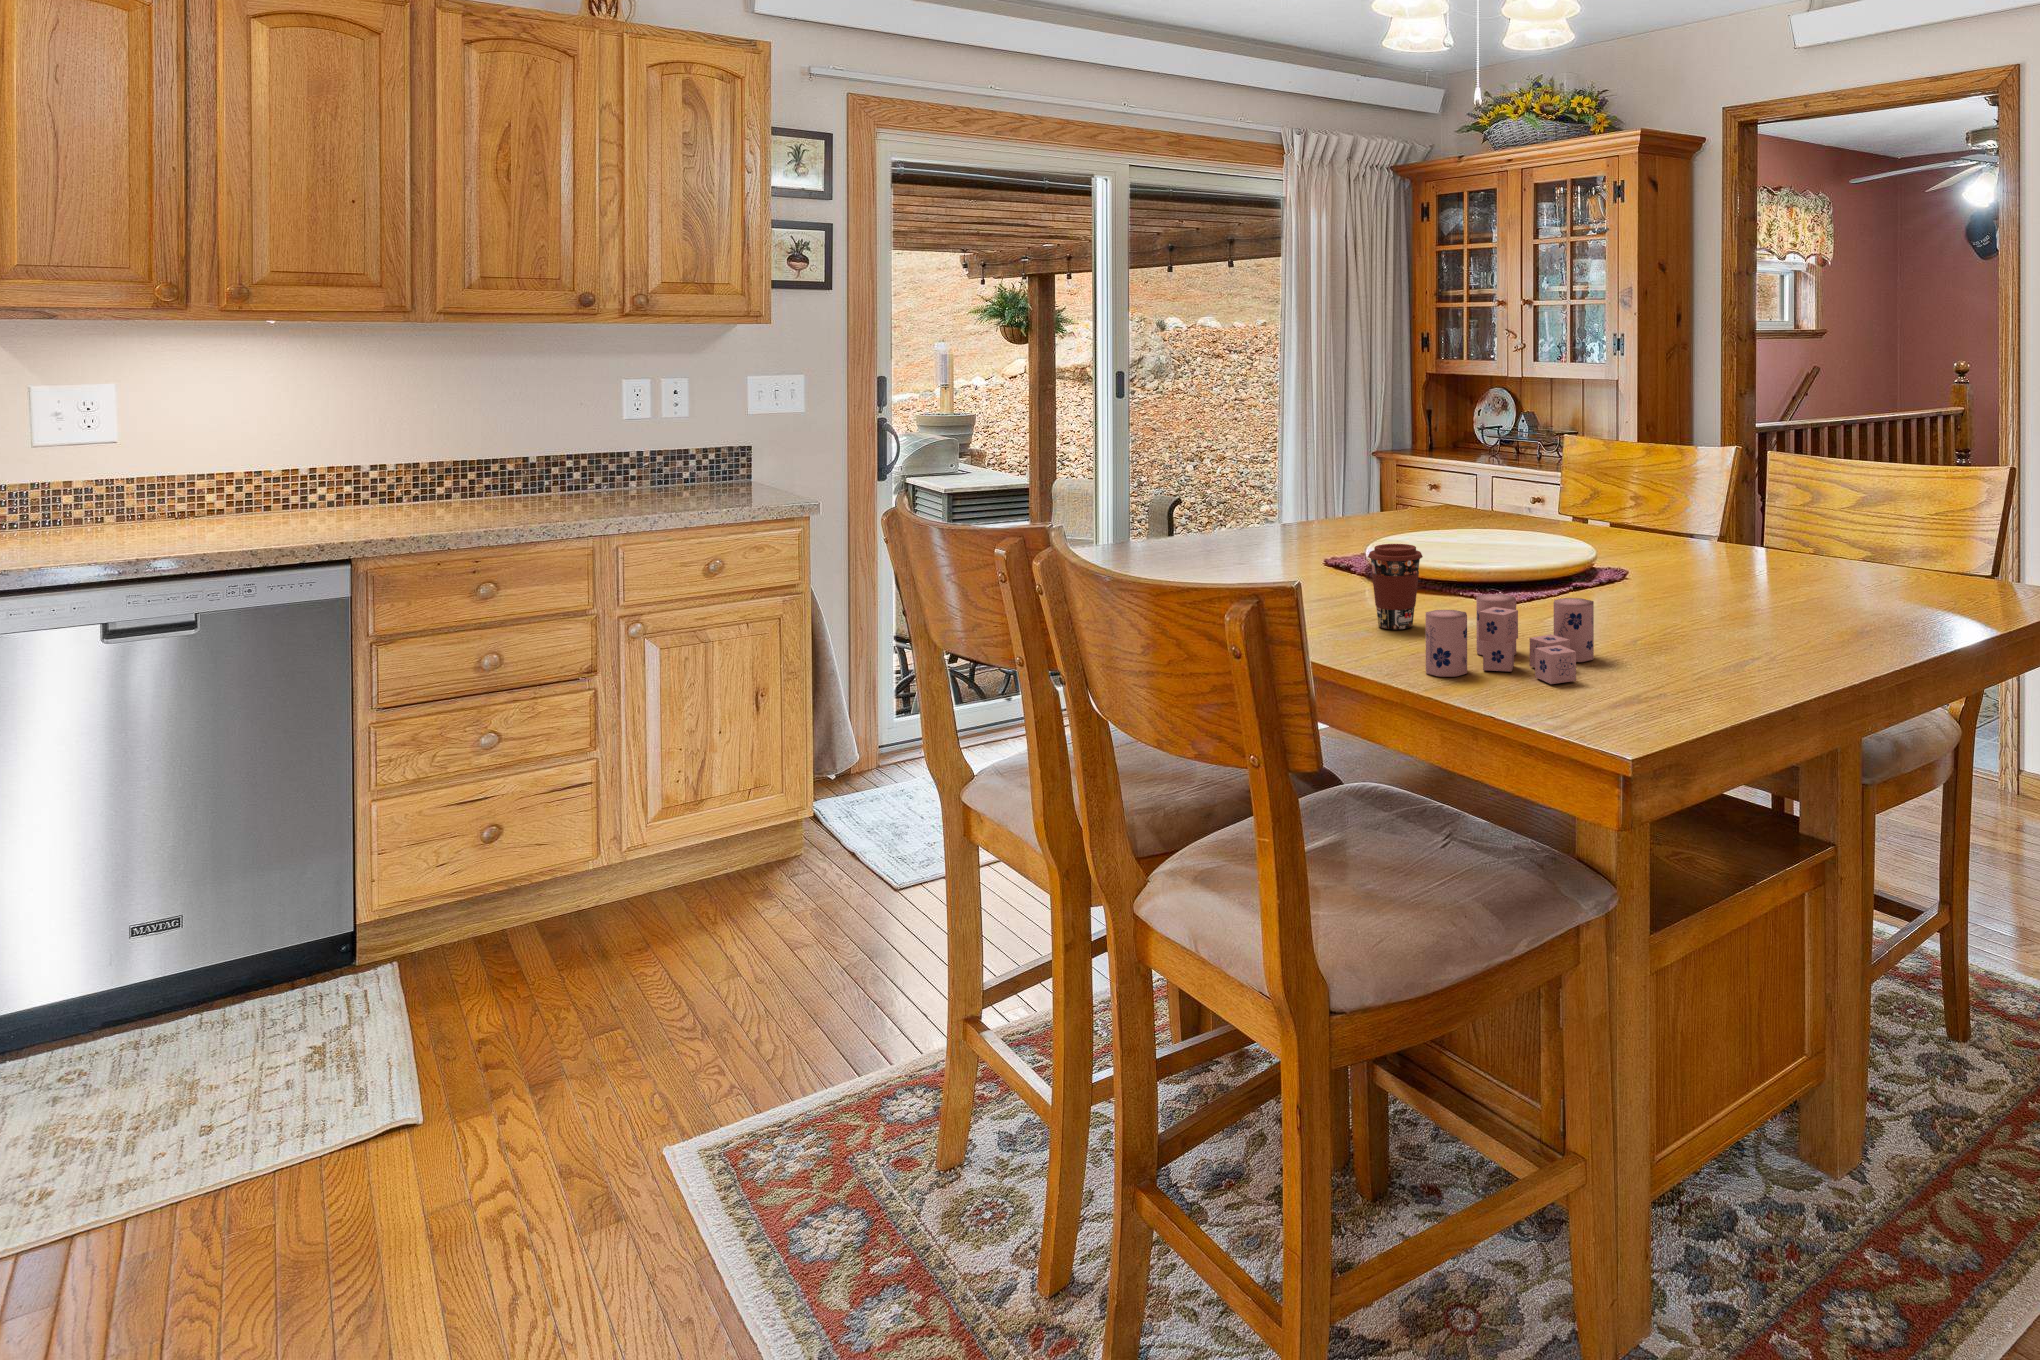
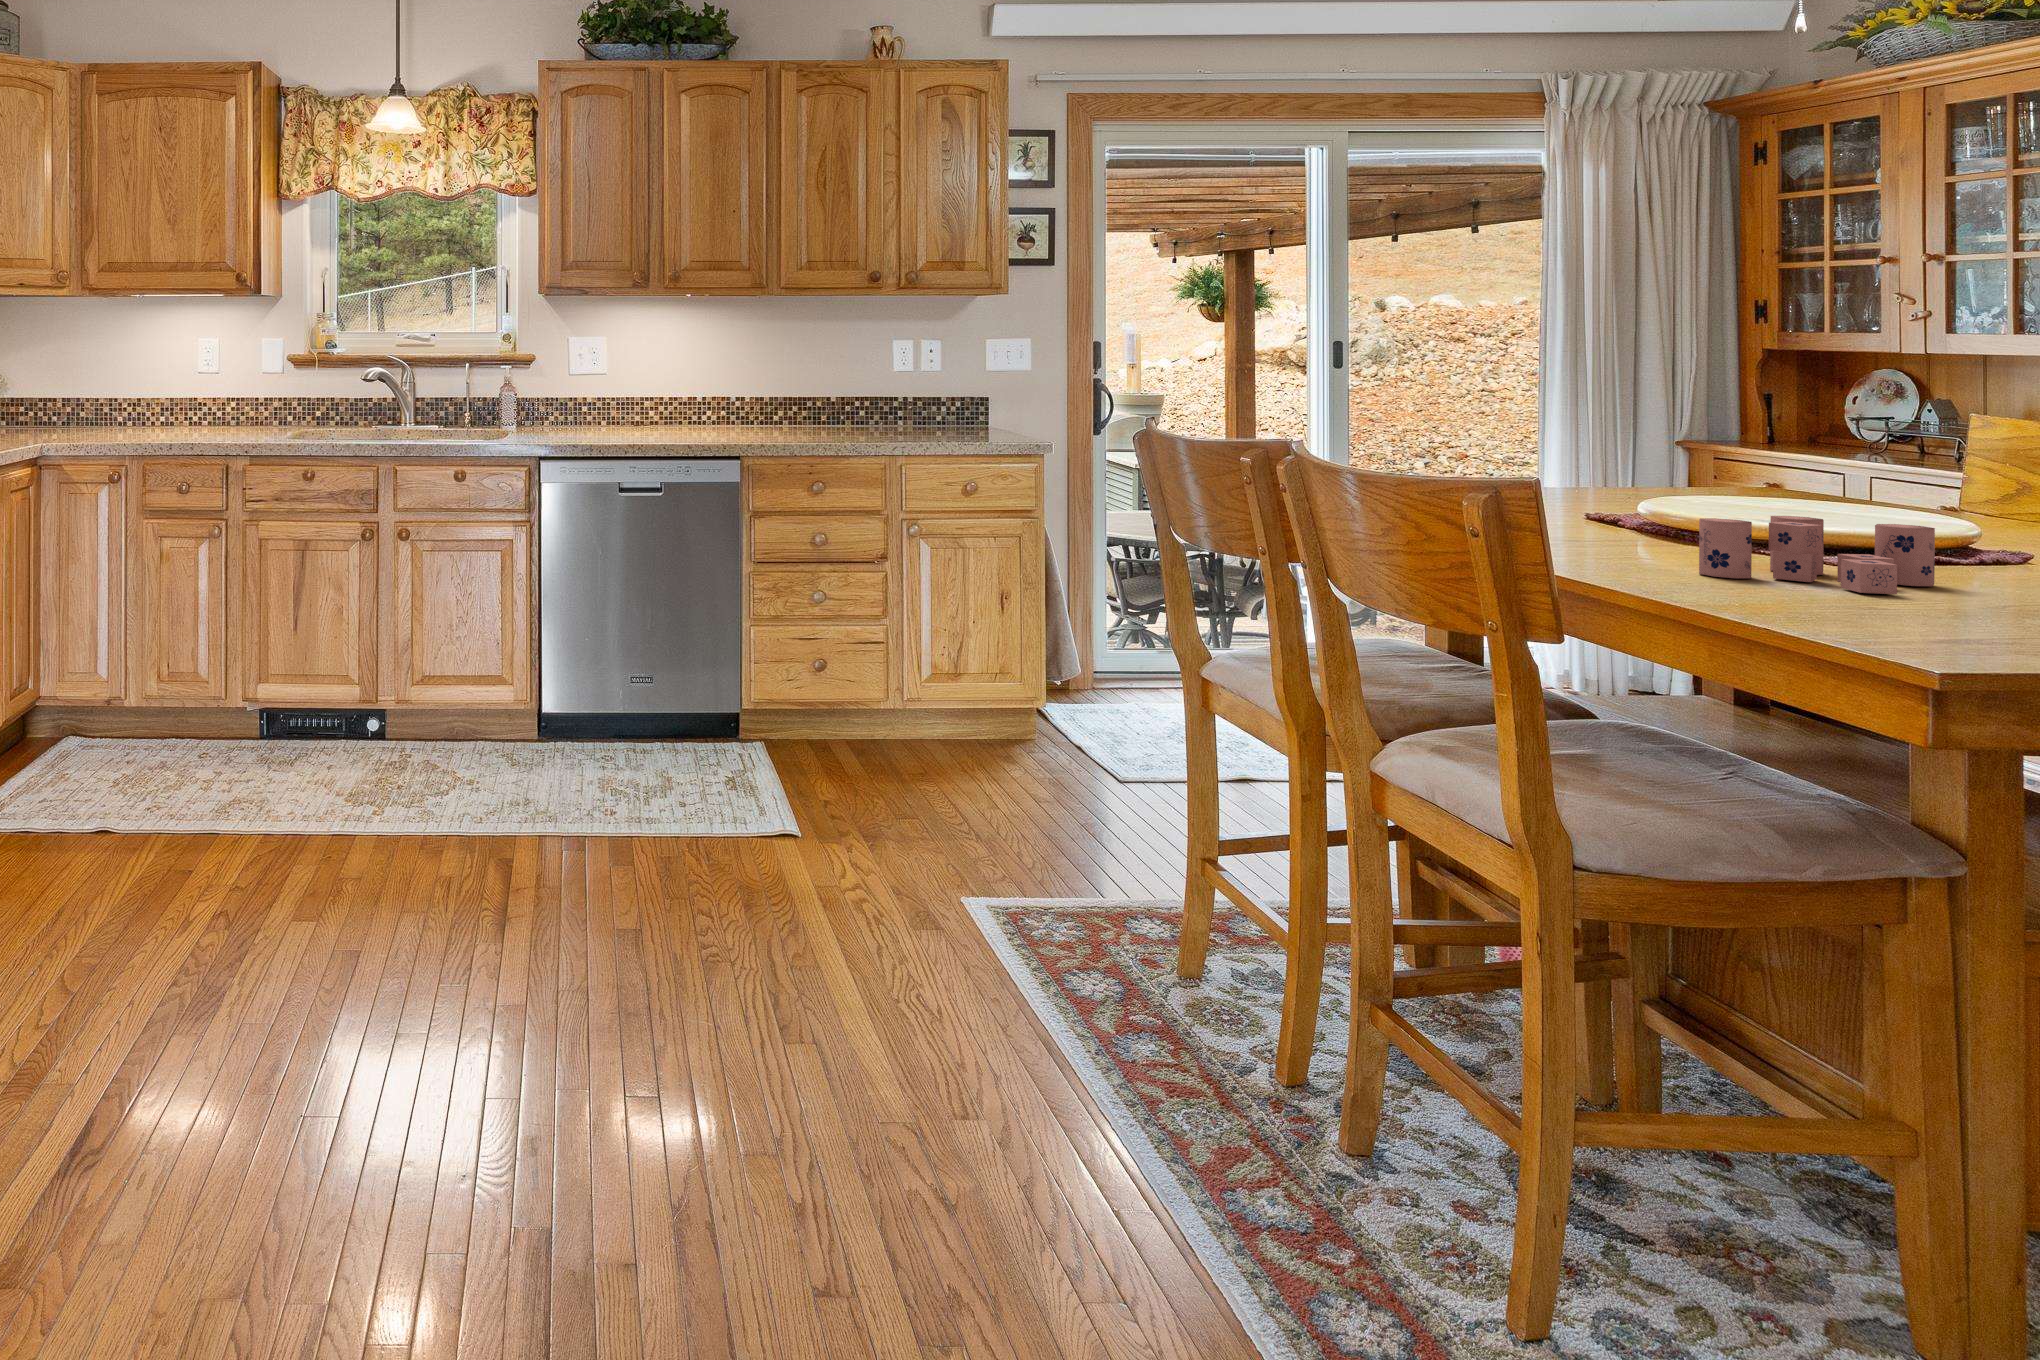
coffee cup: present [1368,544,1423,629] -> none [1635,469,1705,550]

